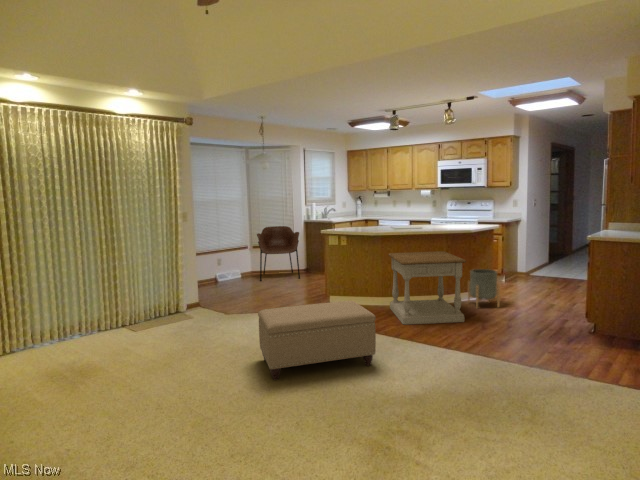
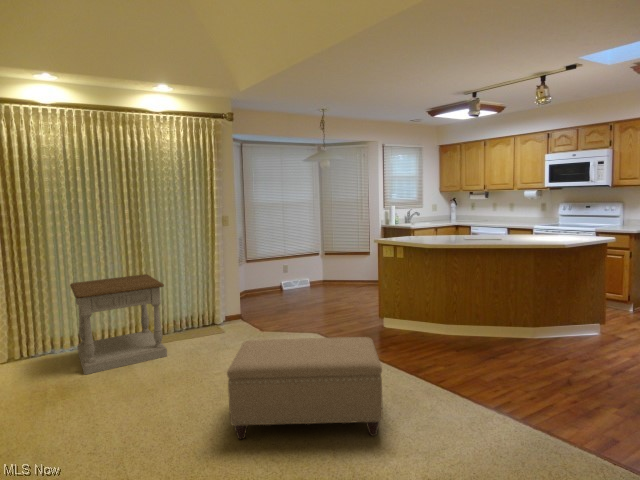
armchair: present [257,226,300,281] -> none [321,232,369,292]
side table: present [389,251,466,324] -> present [70,274,167,375]
planter: present [468,269,500,308] -> none [568,299,618,358]

